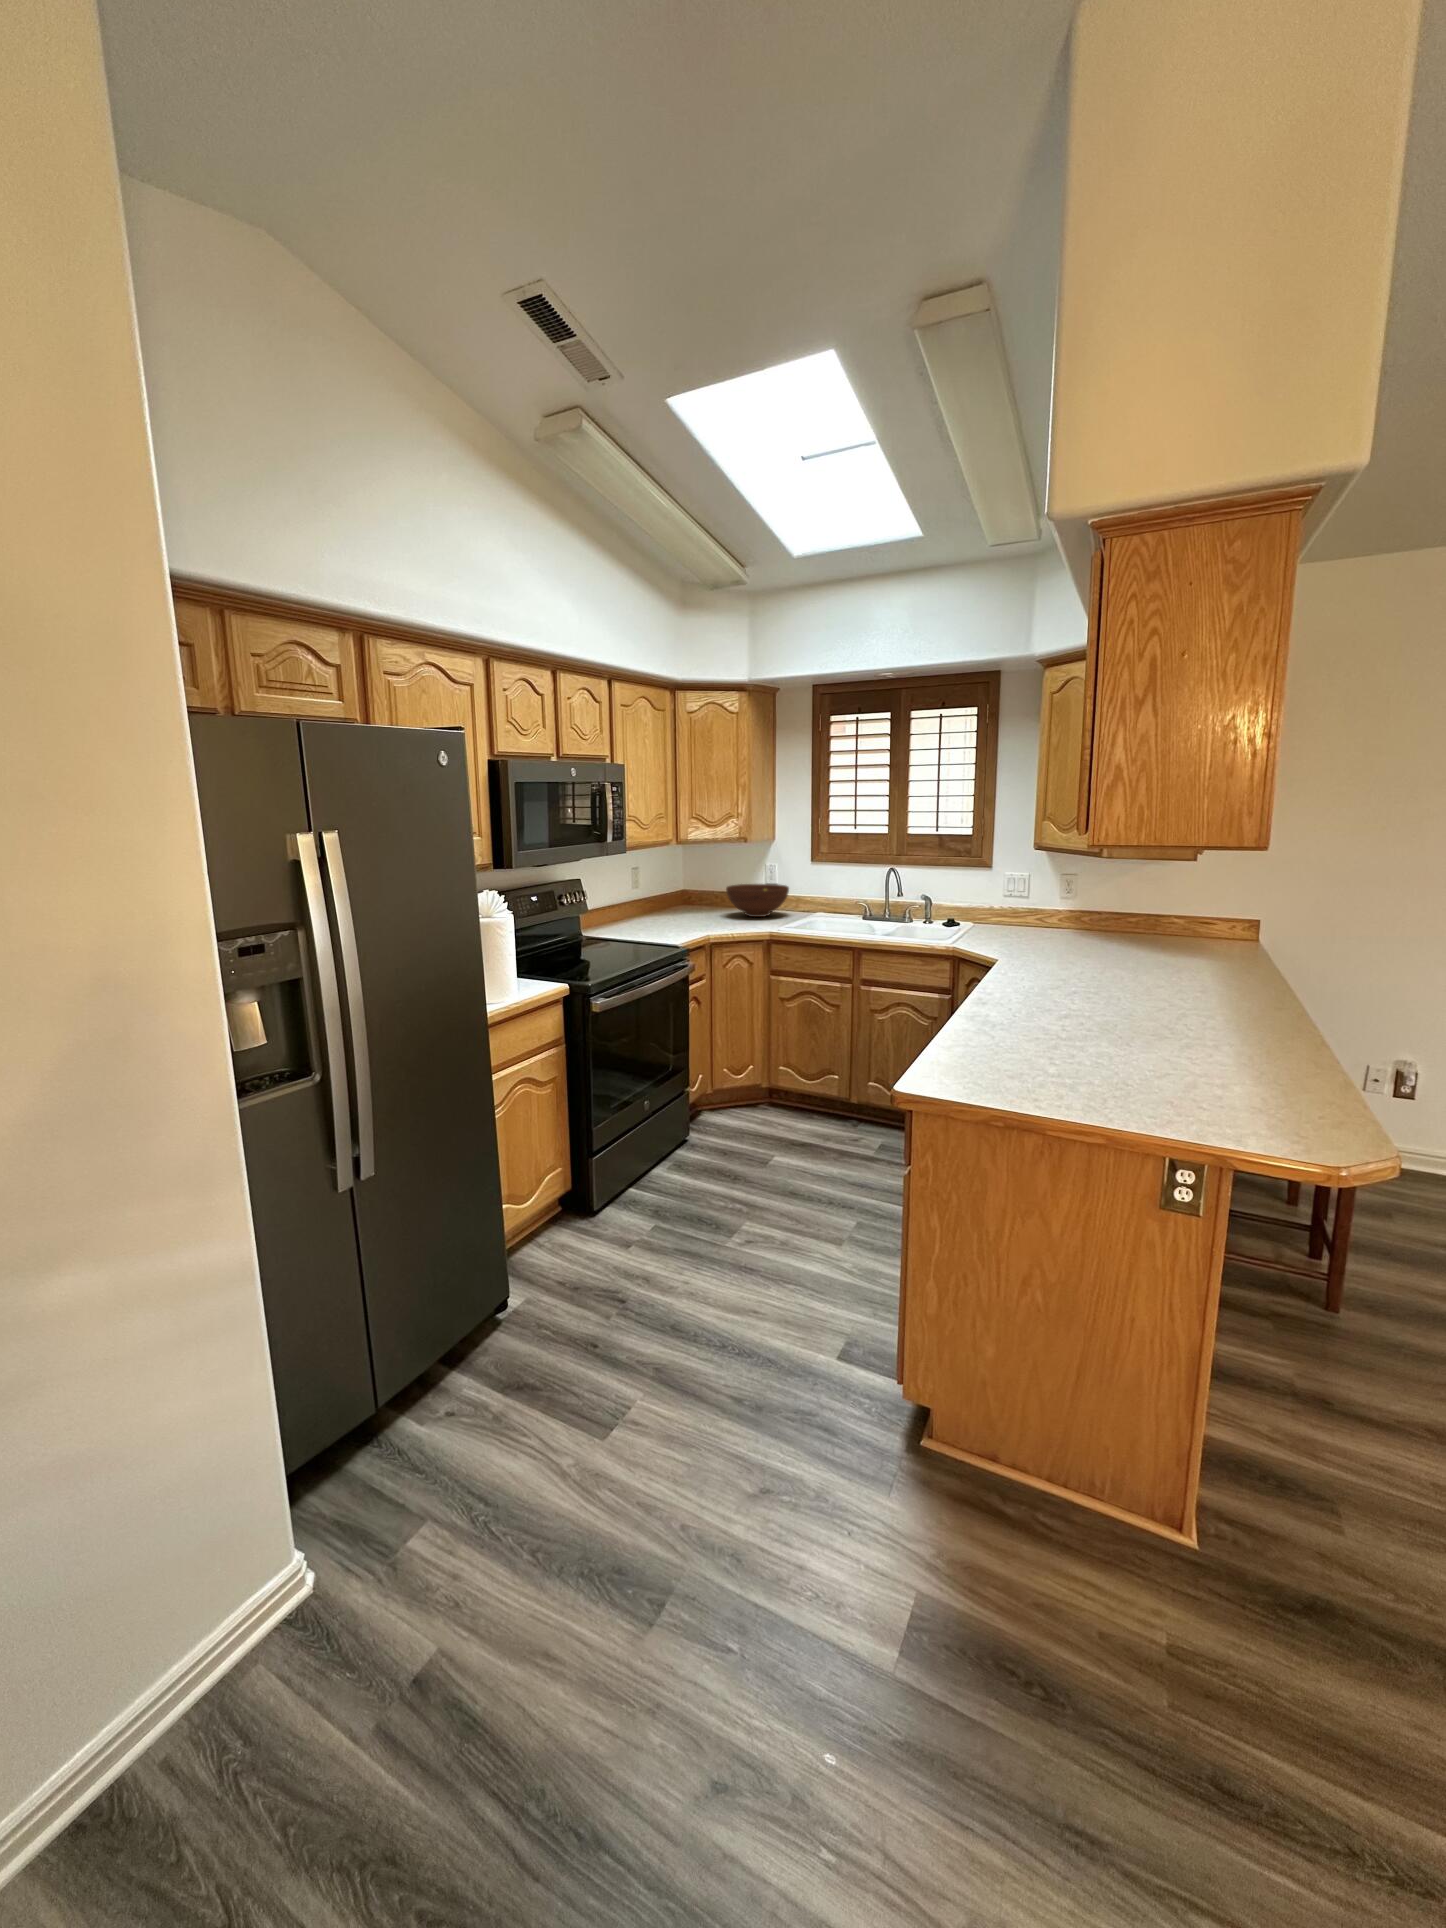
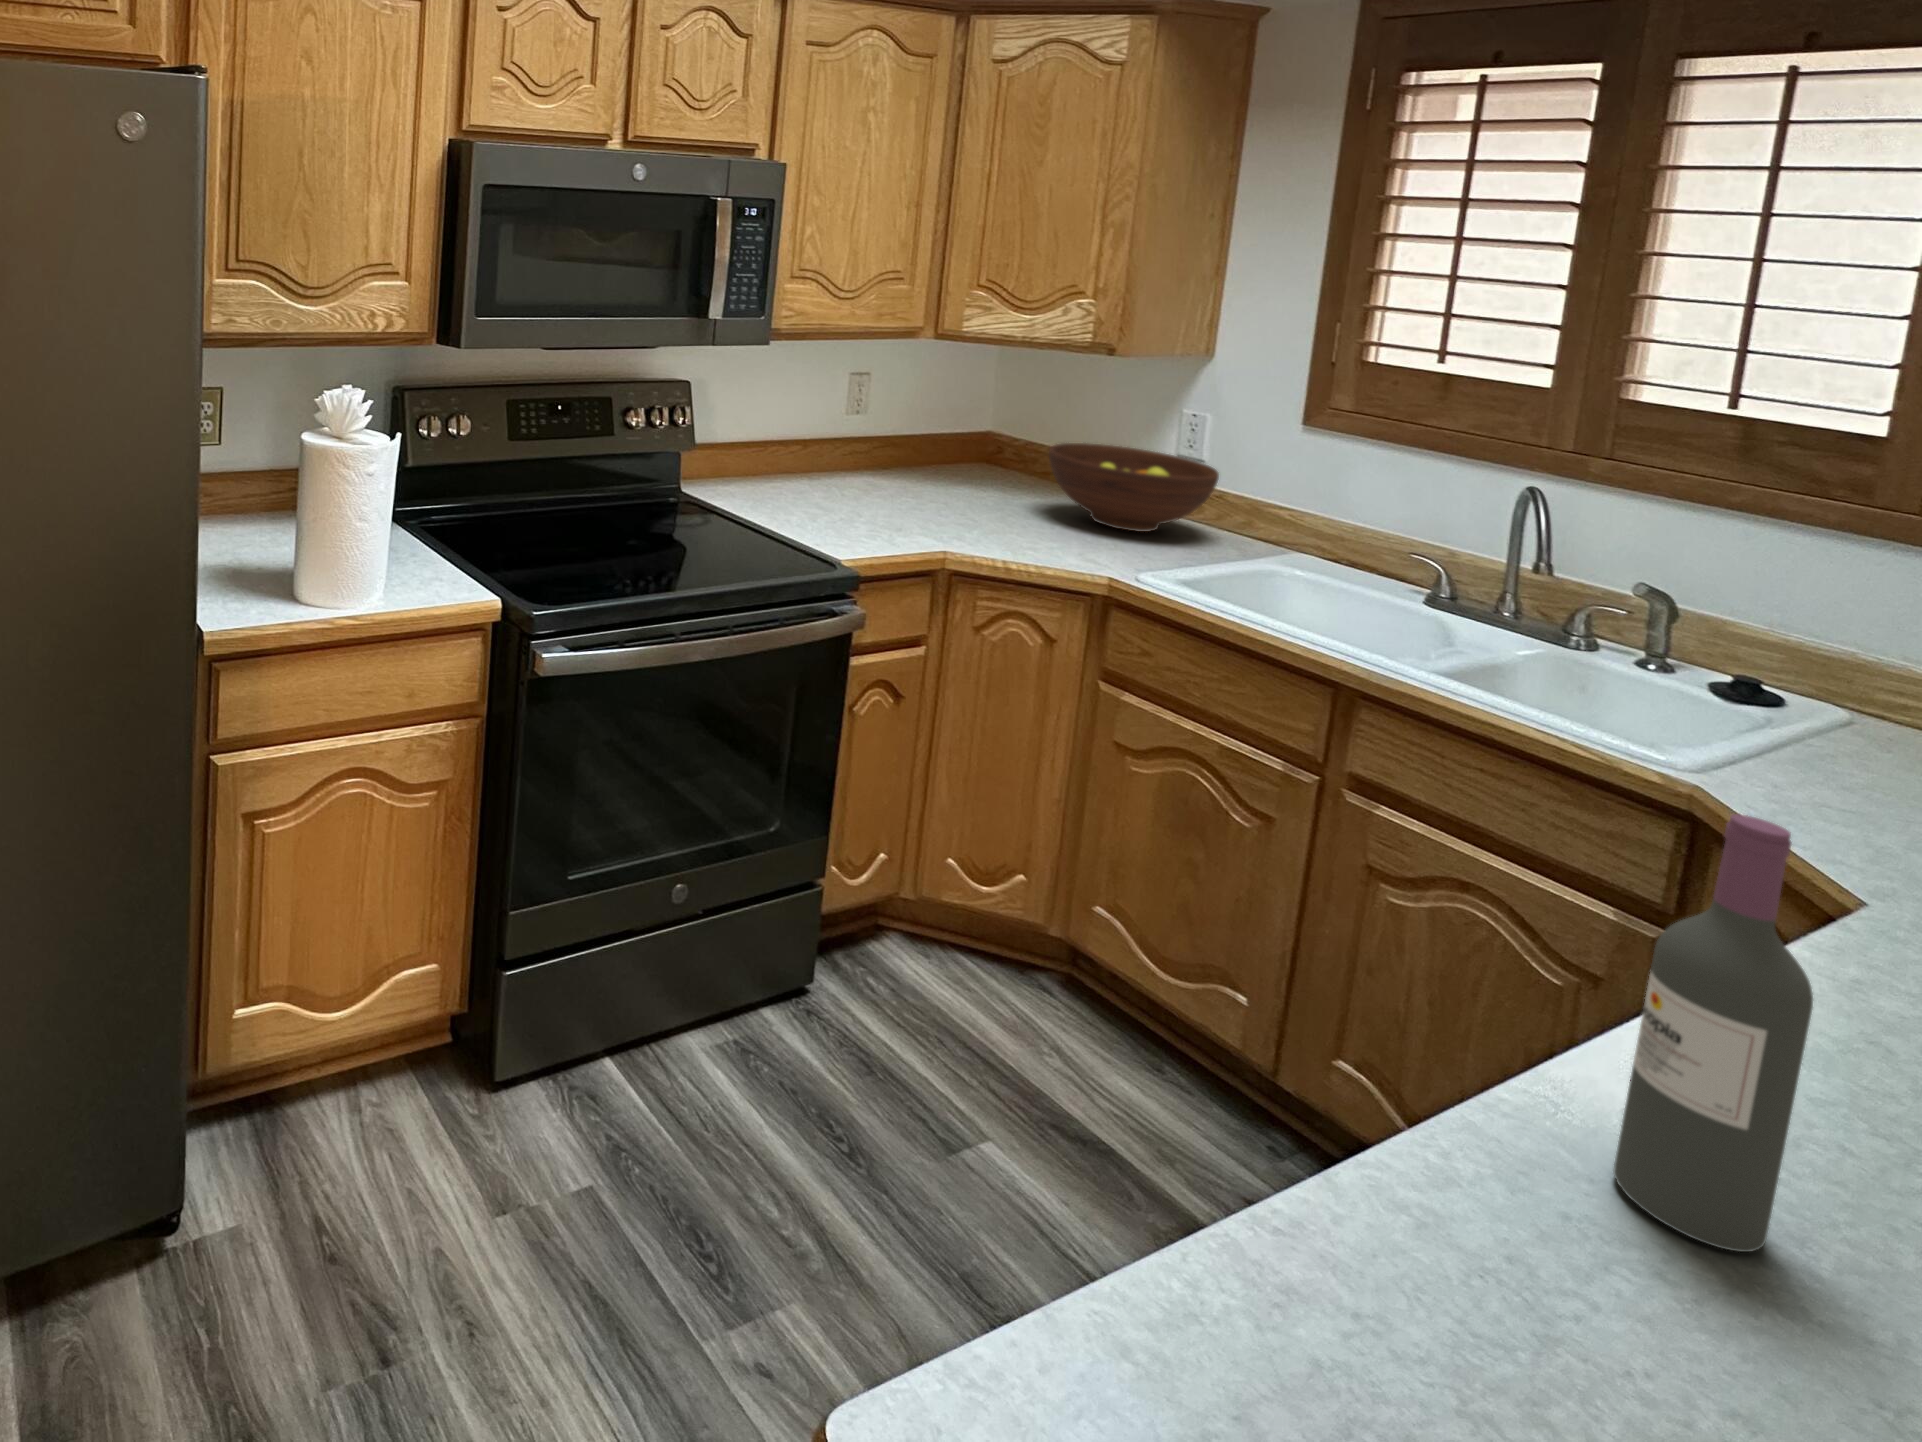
wine bottle: none [993,908,1026,1015] -> present [1614,814,1813,1252]

